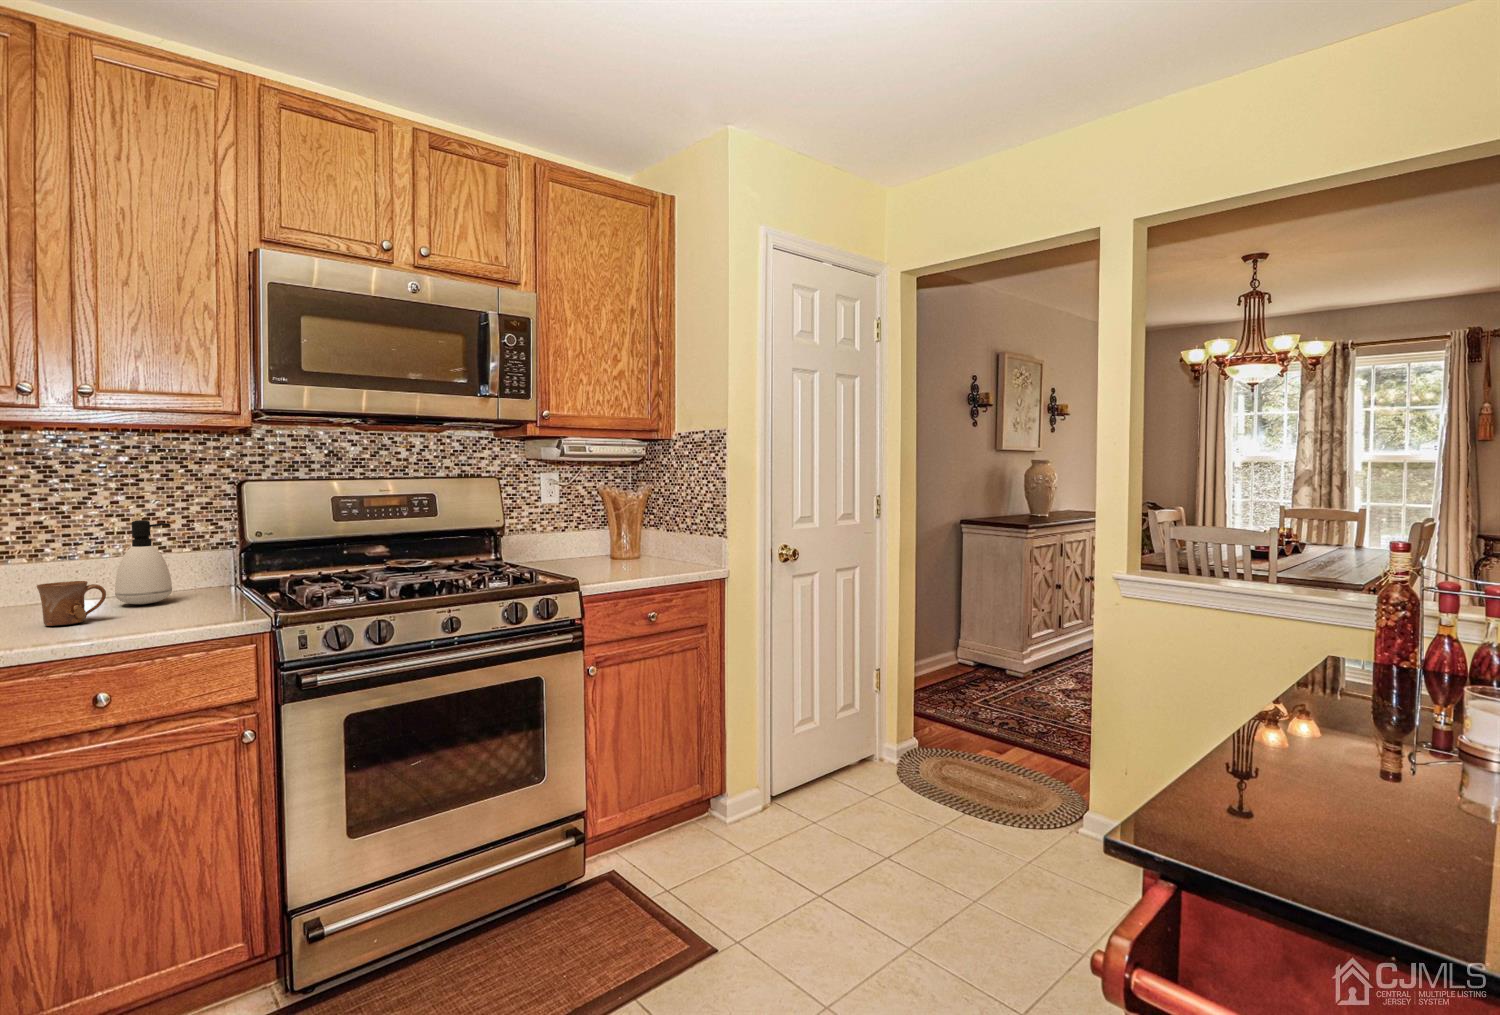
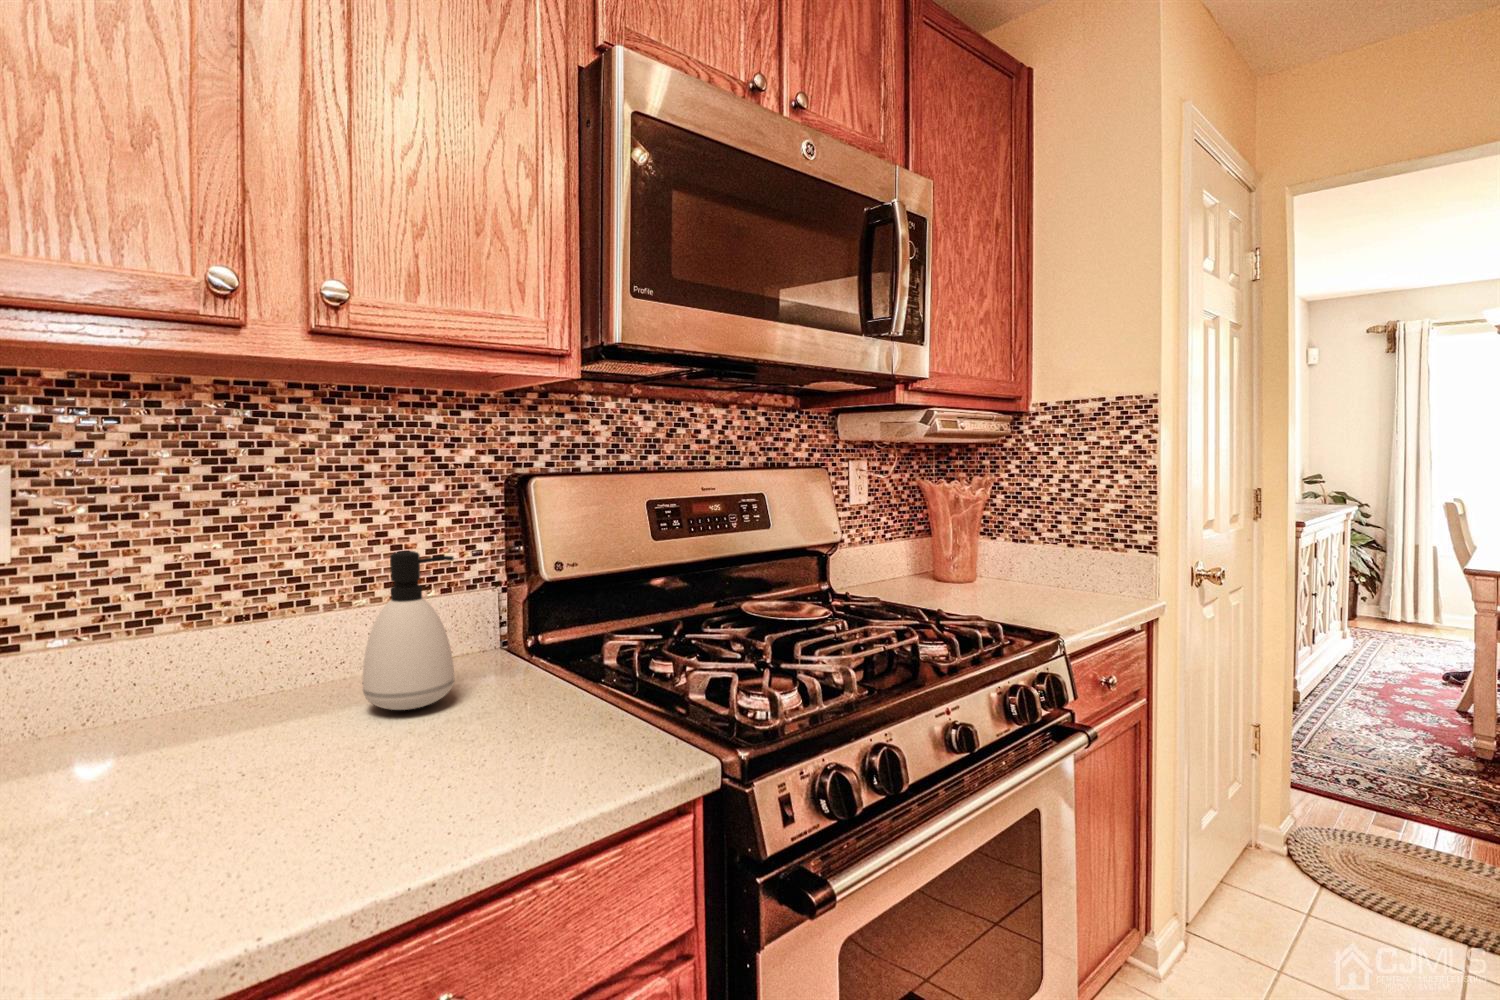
mug: present [37,581,106,626] -> none [266,687,392,796]

